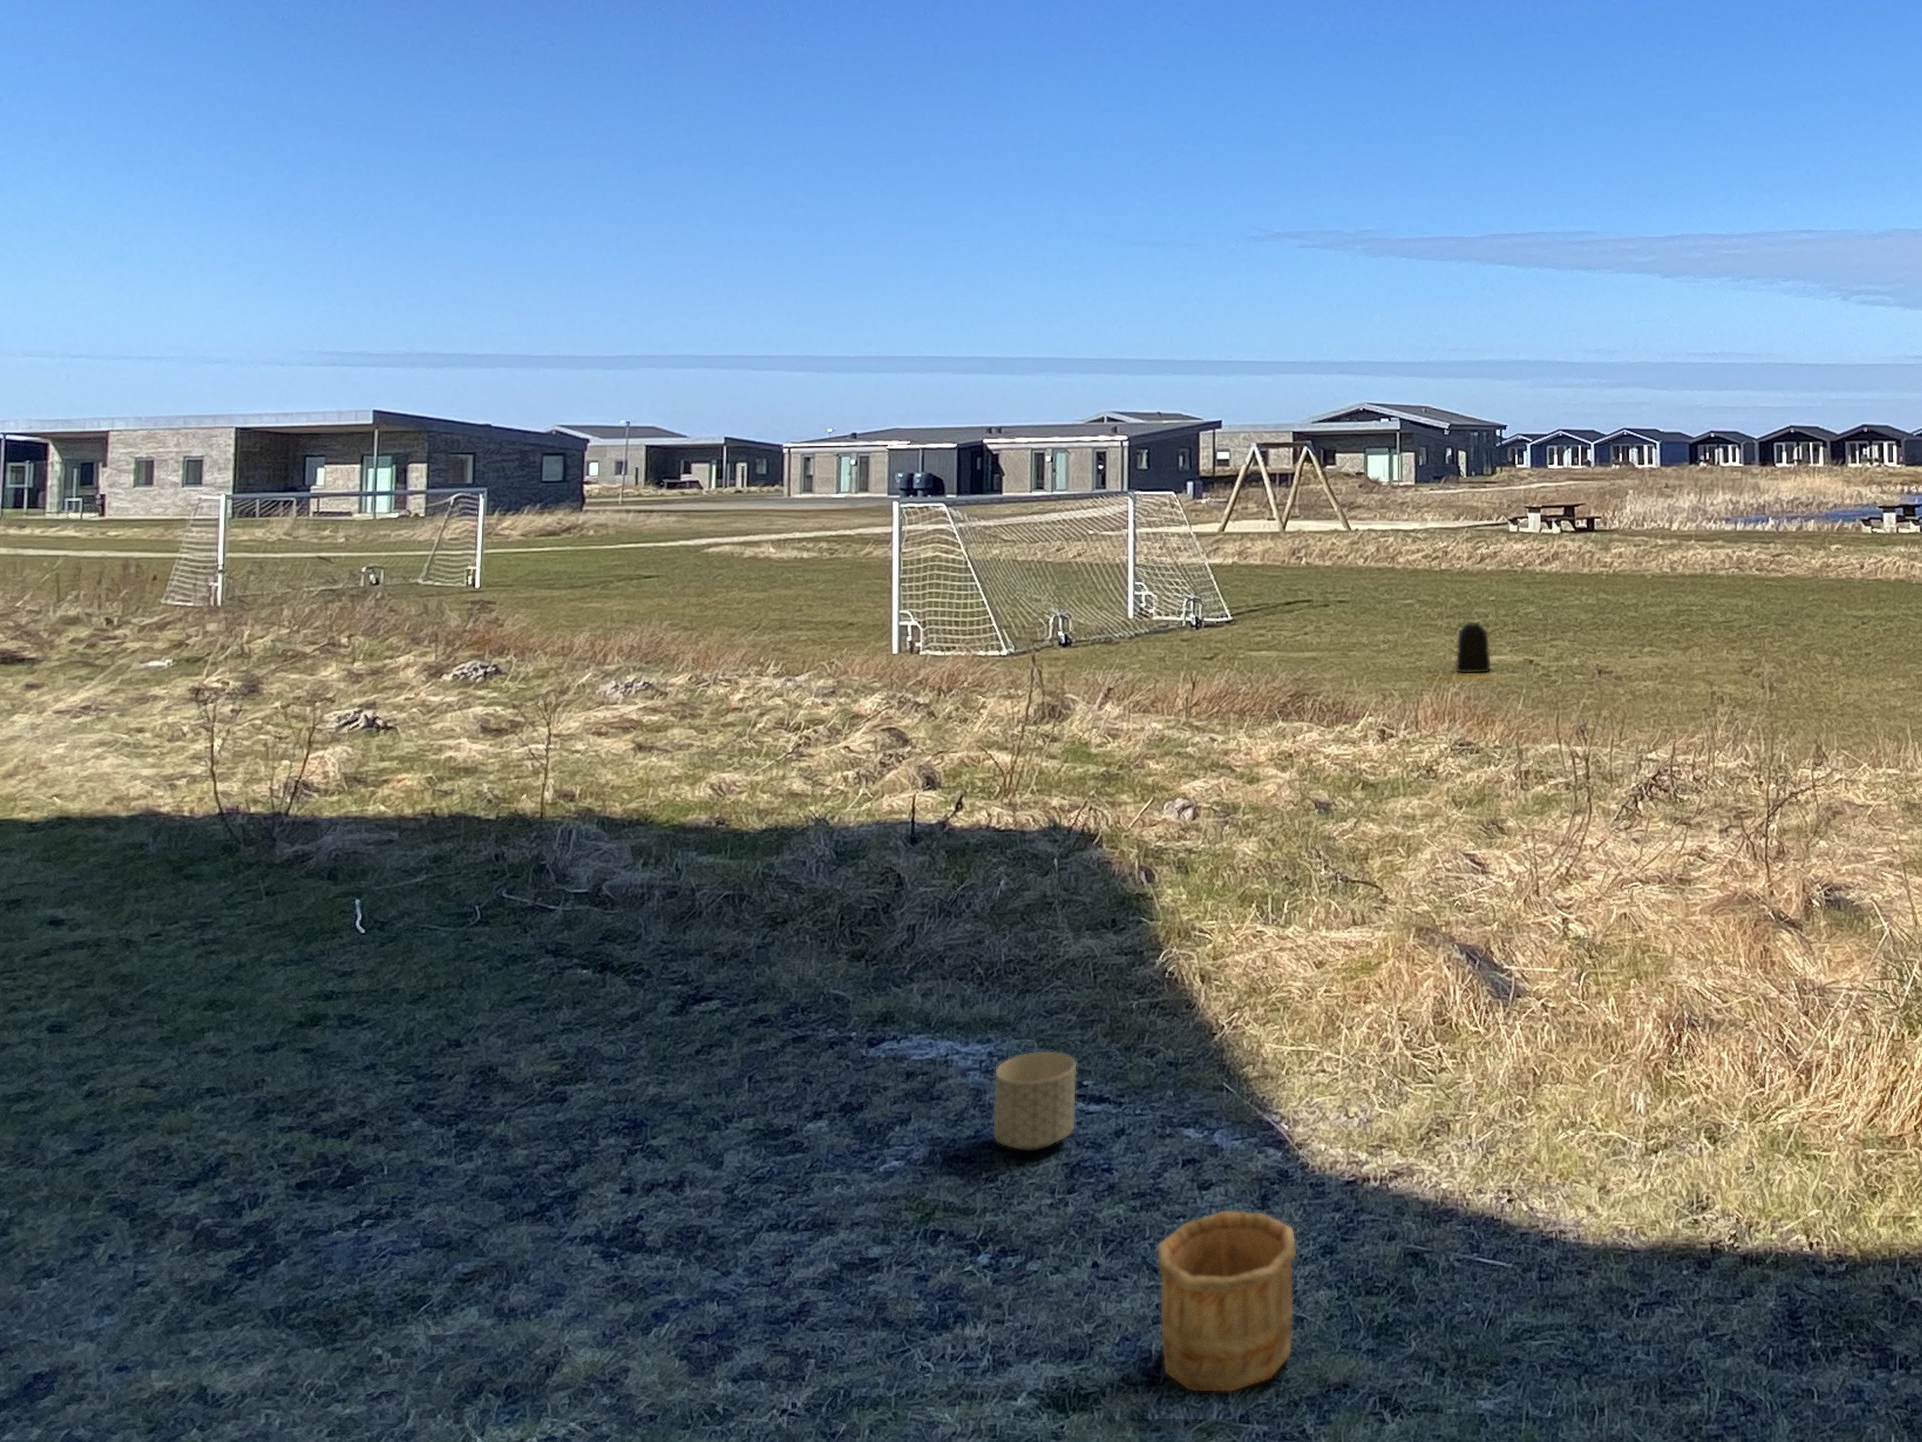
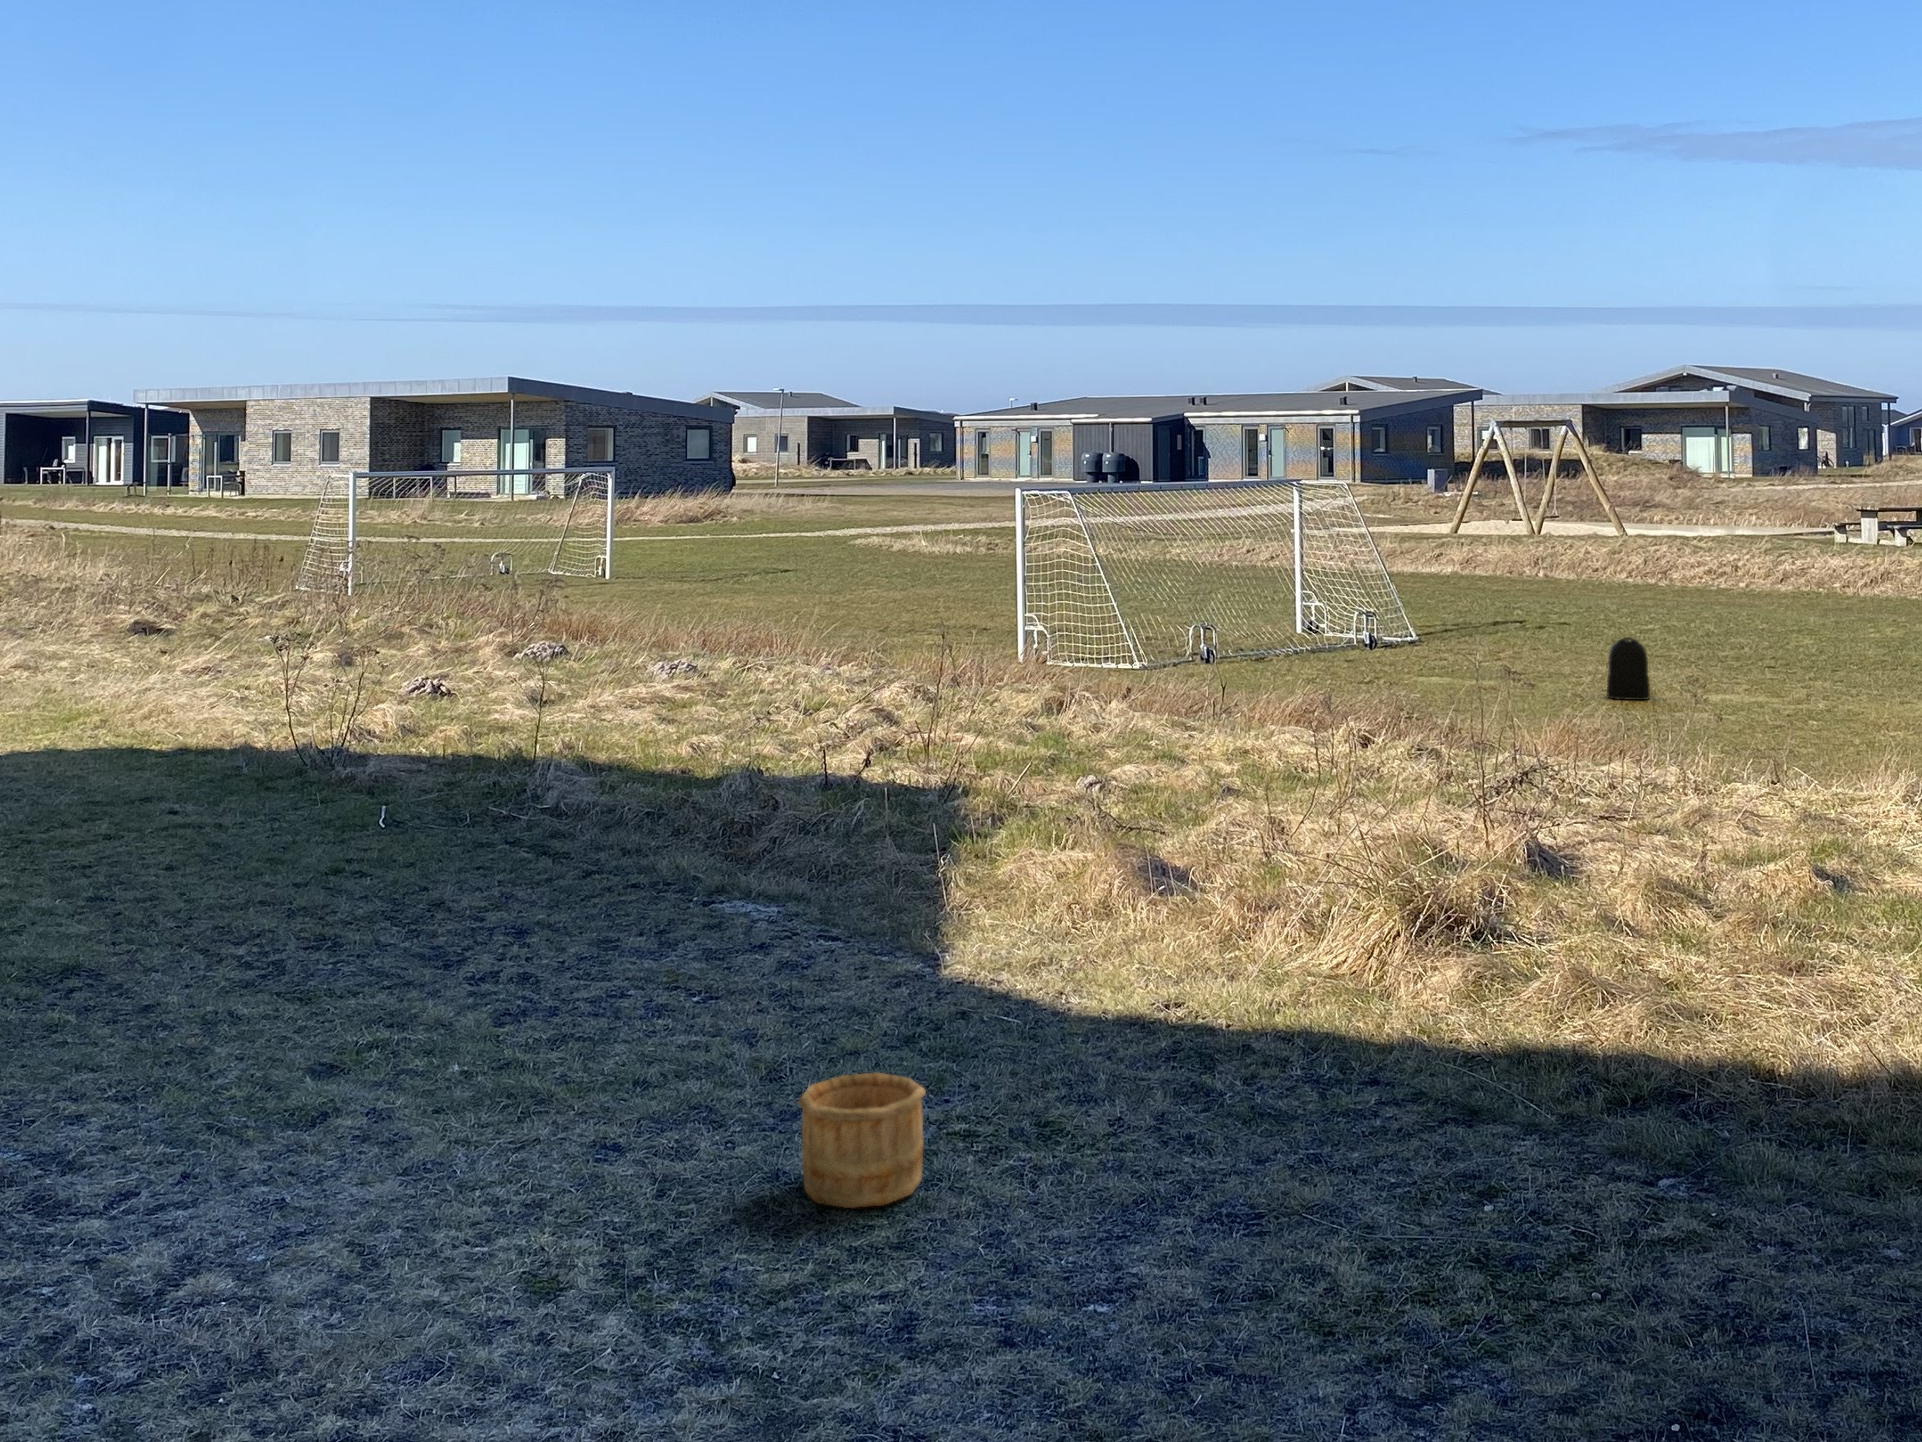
planter: present [994,1052,1076,1151] -> none [775,964,849,1048]

